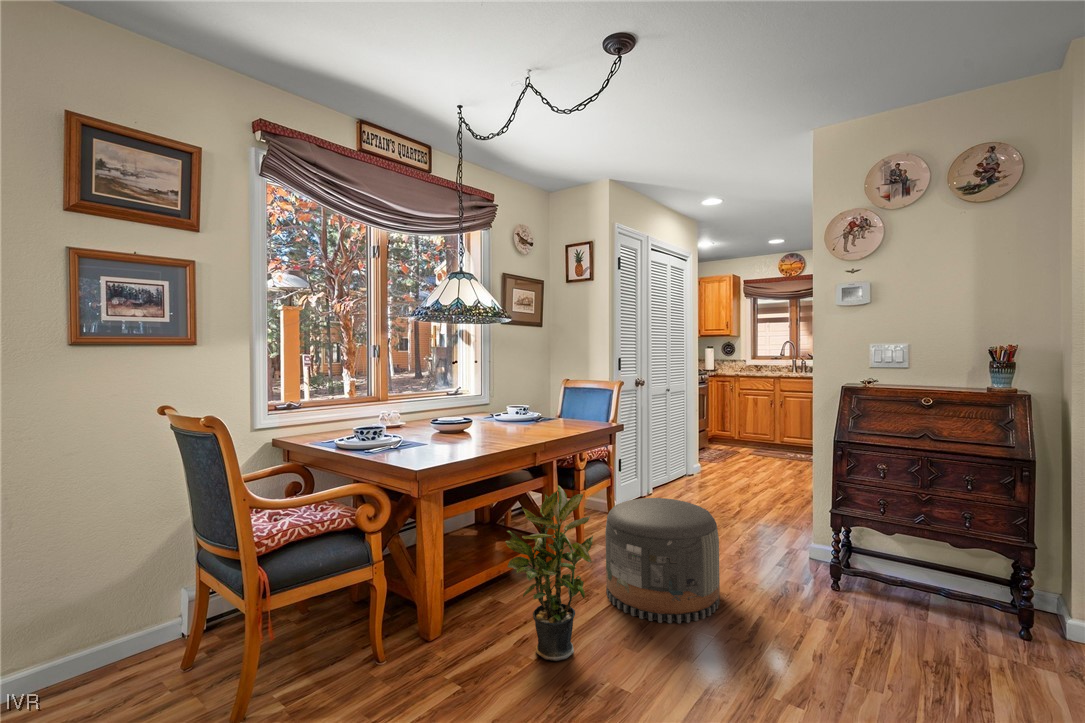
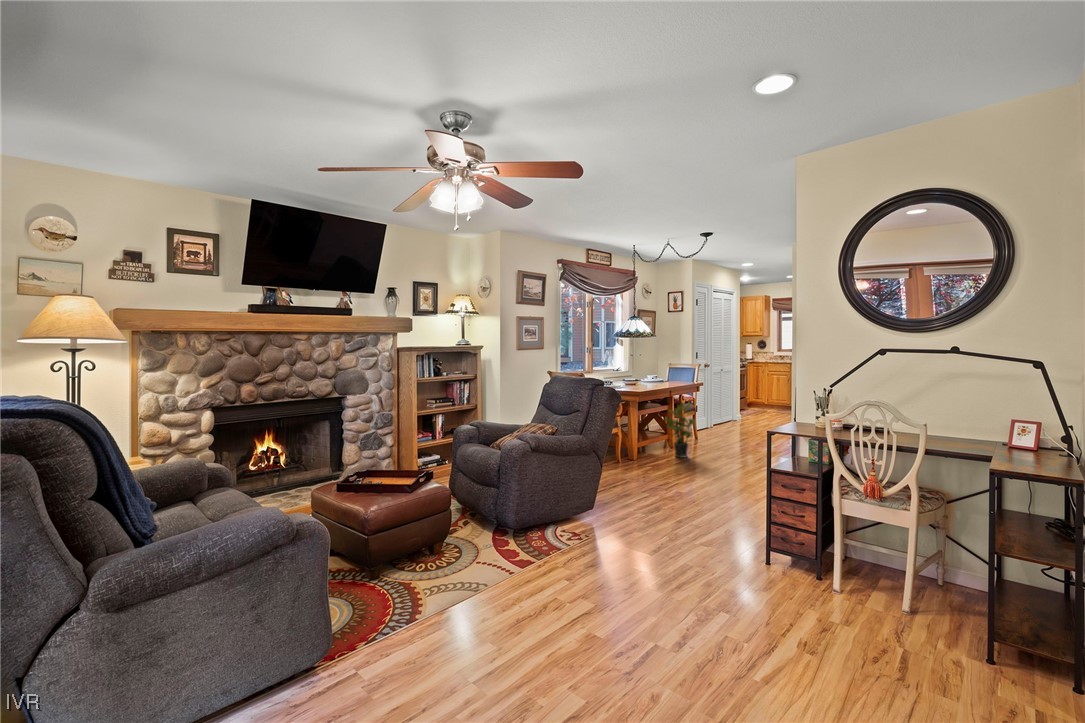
pouf: present [605,498,720,623] -> none [695,413,741,454]

